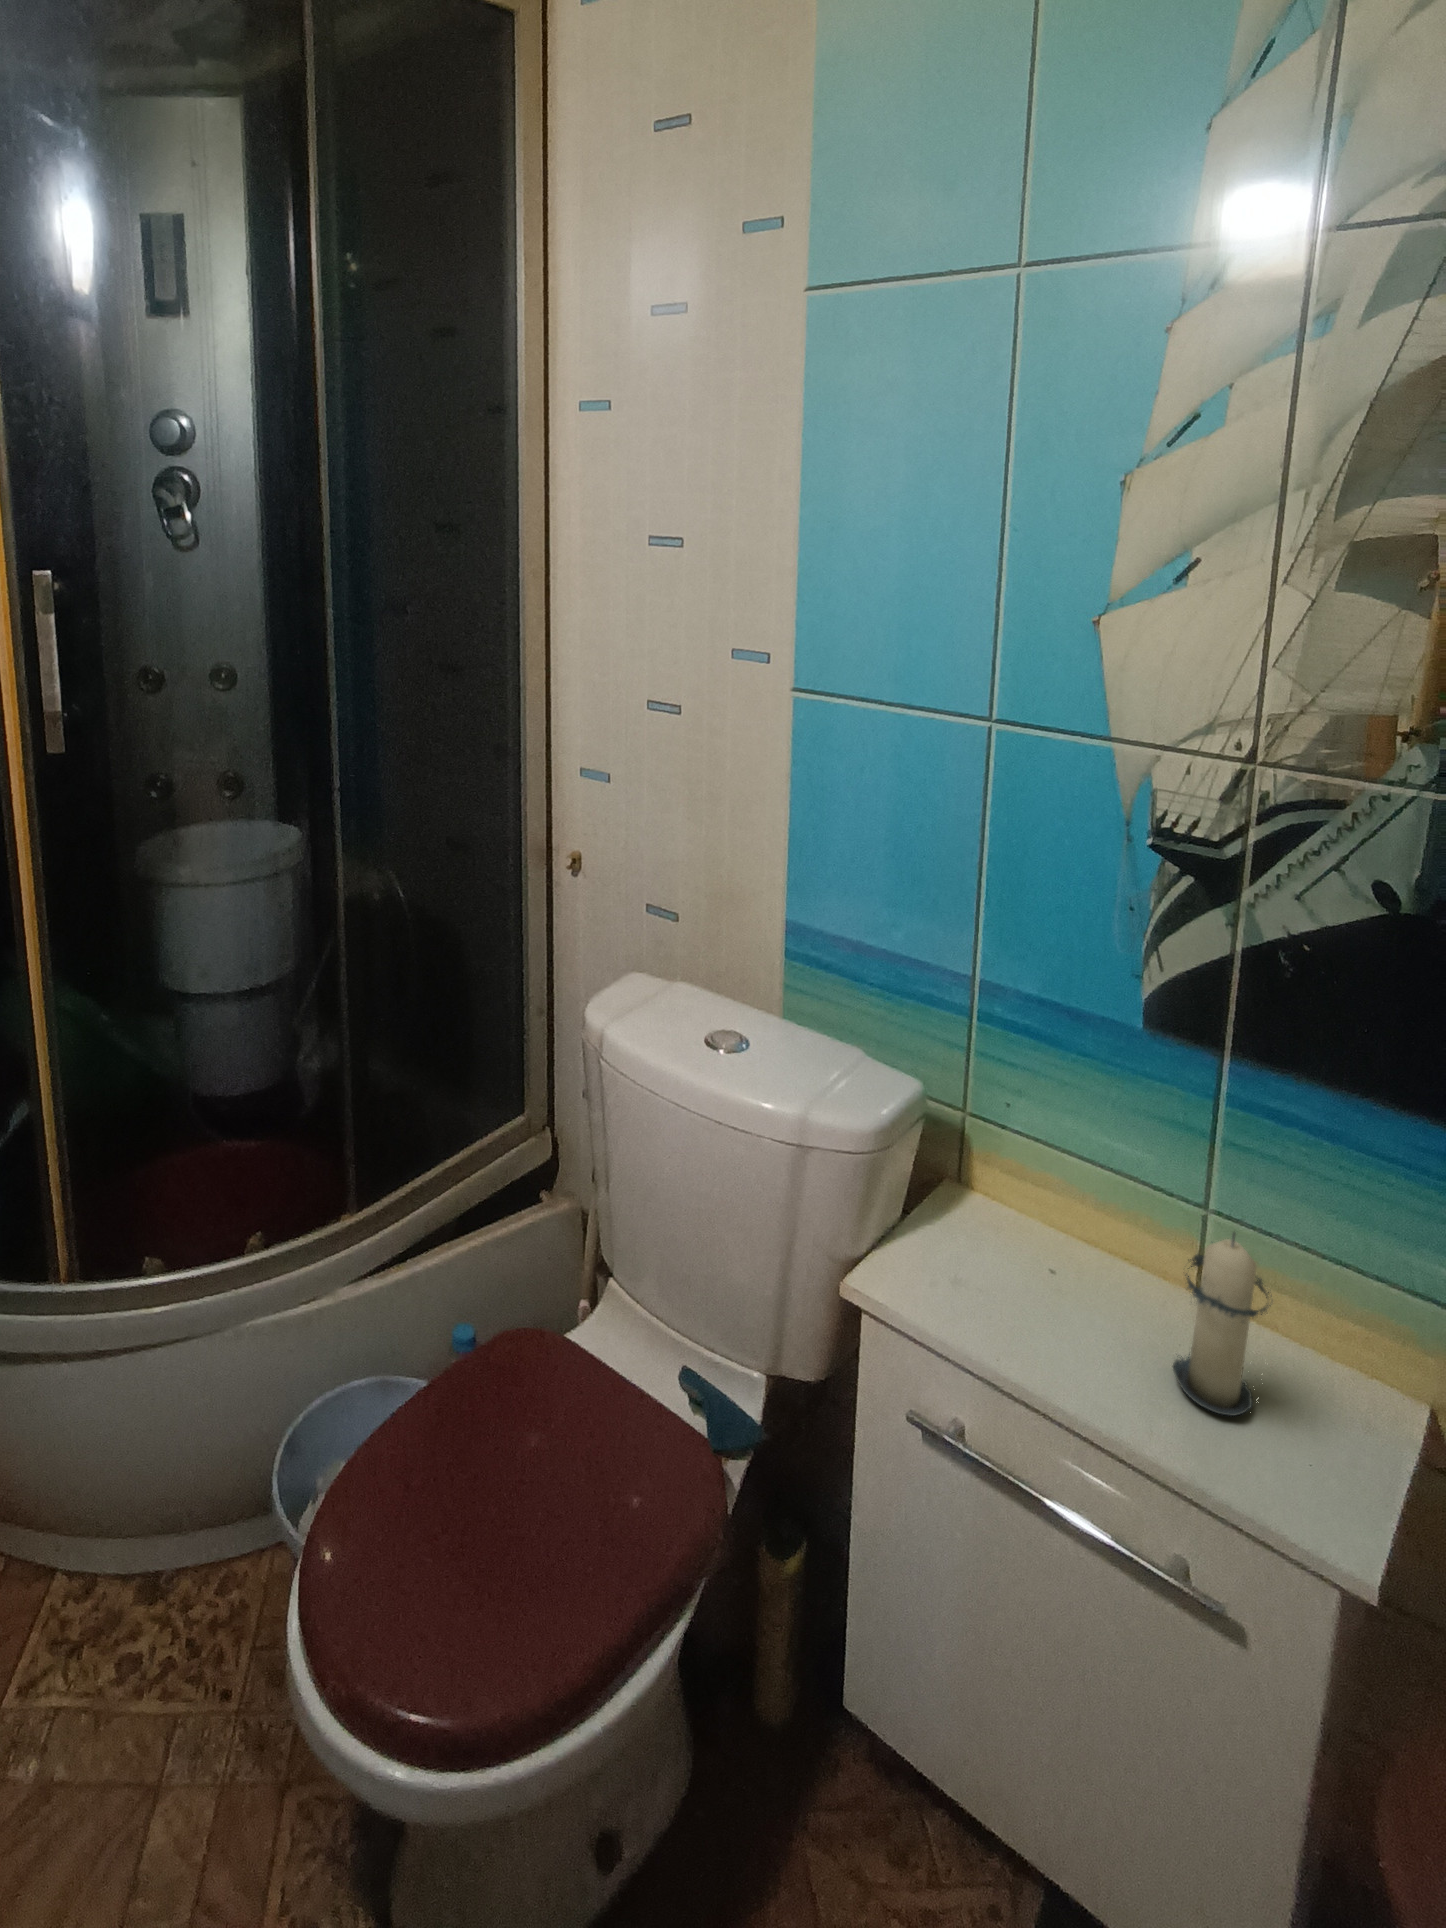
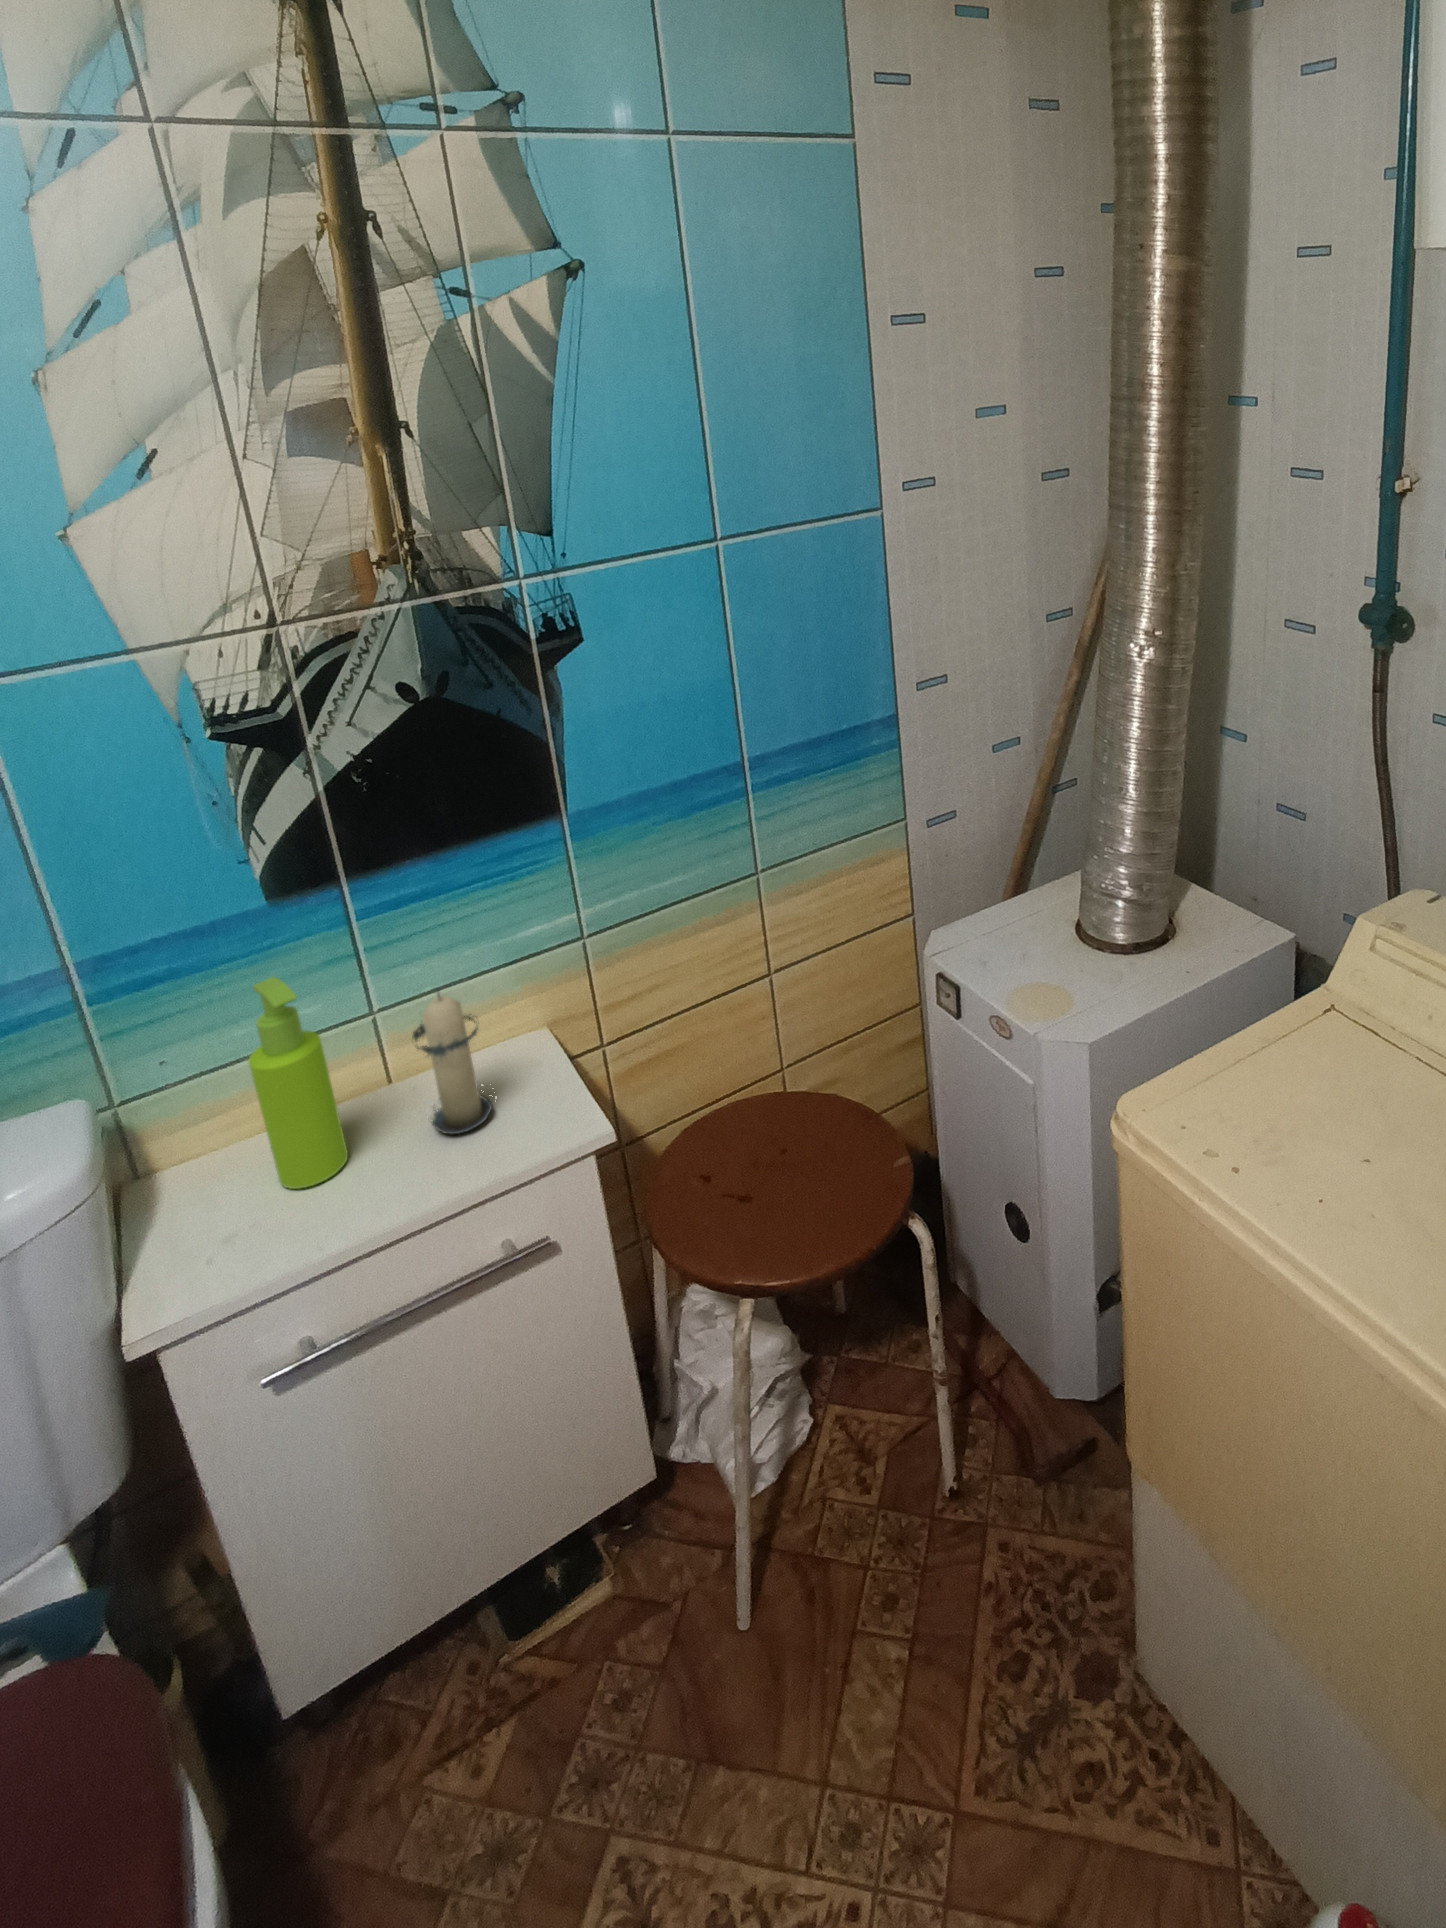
soap dispenser: none [1026,1087,1111,1314] -> present [249,977,348,1189]

